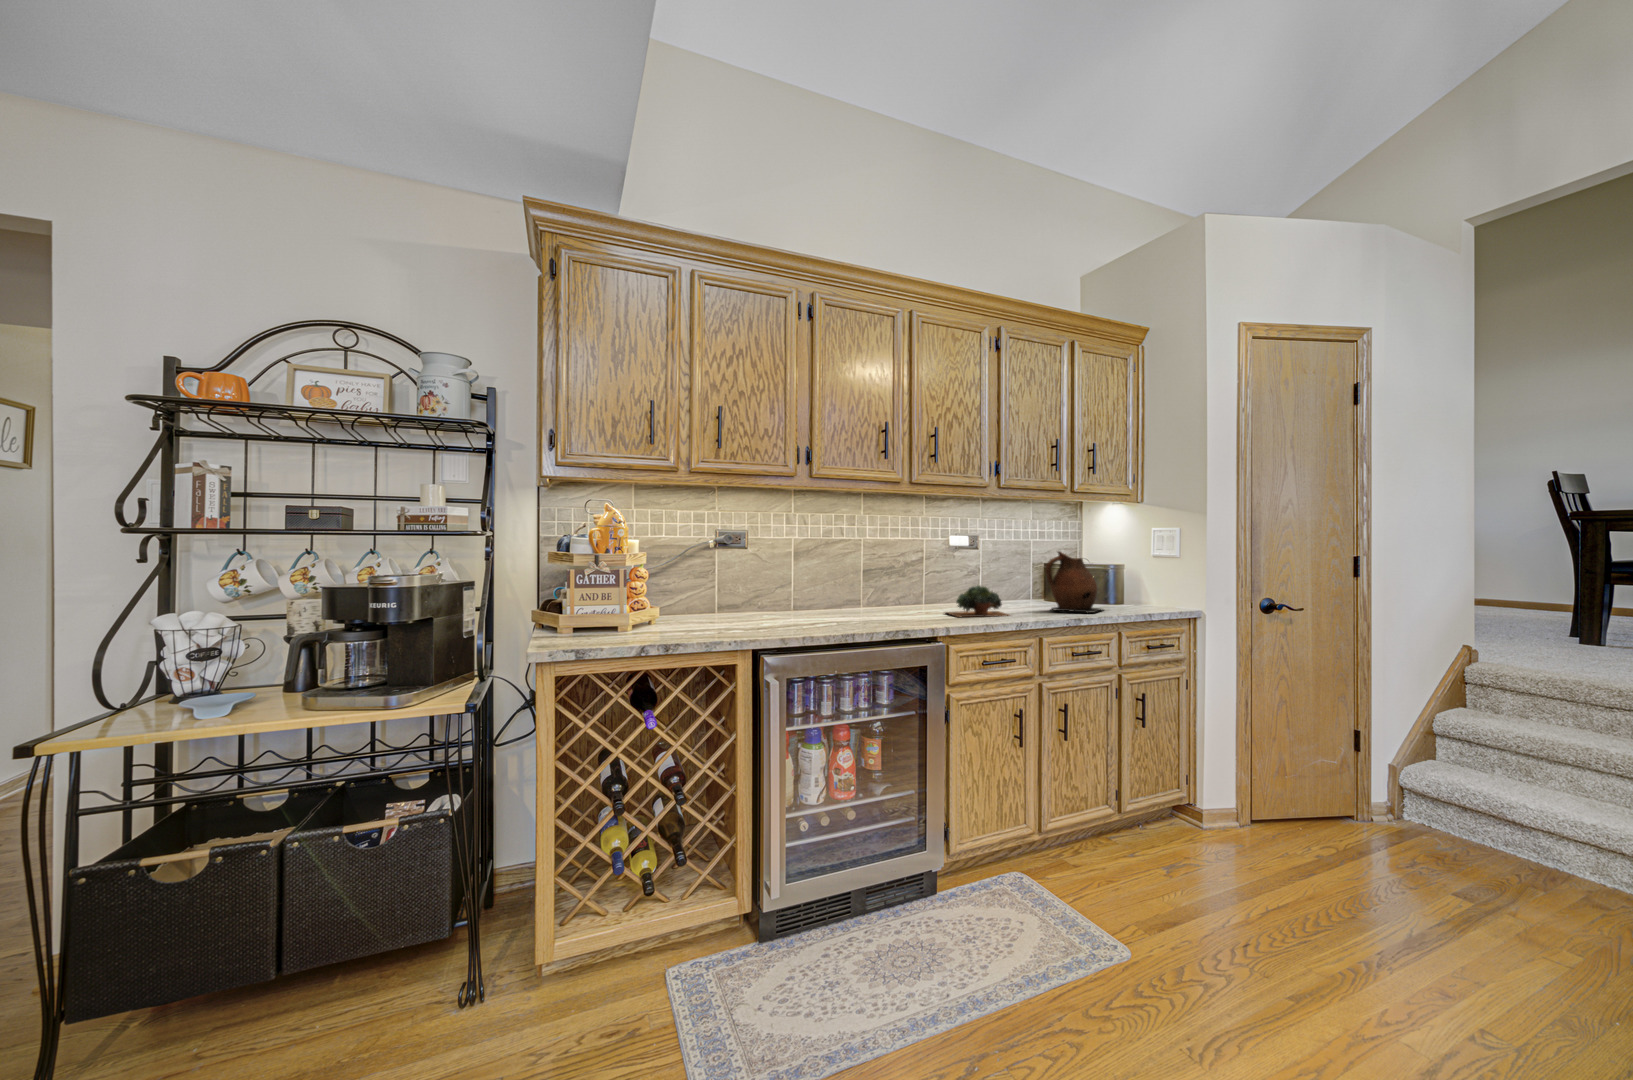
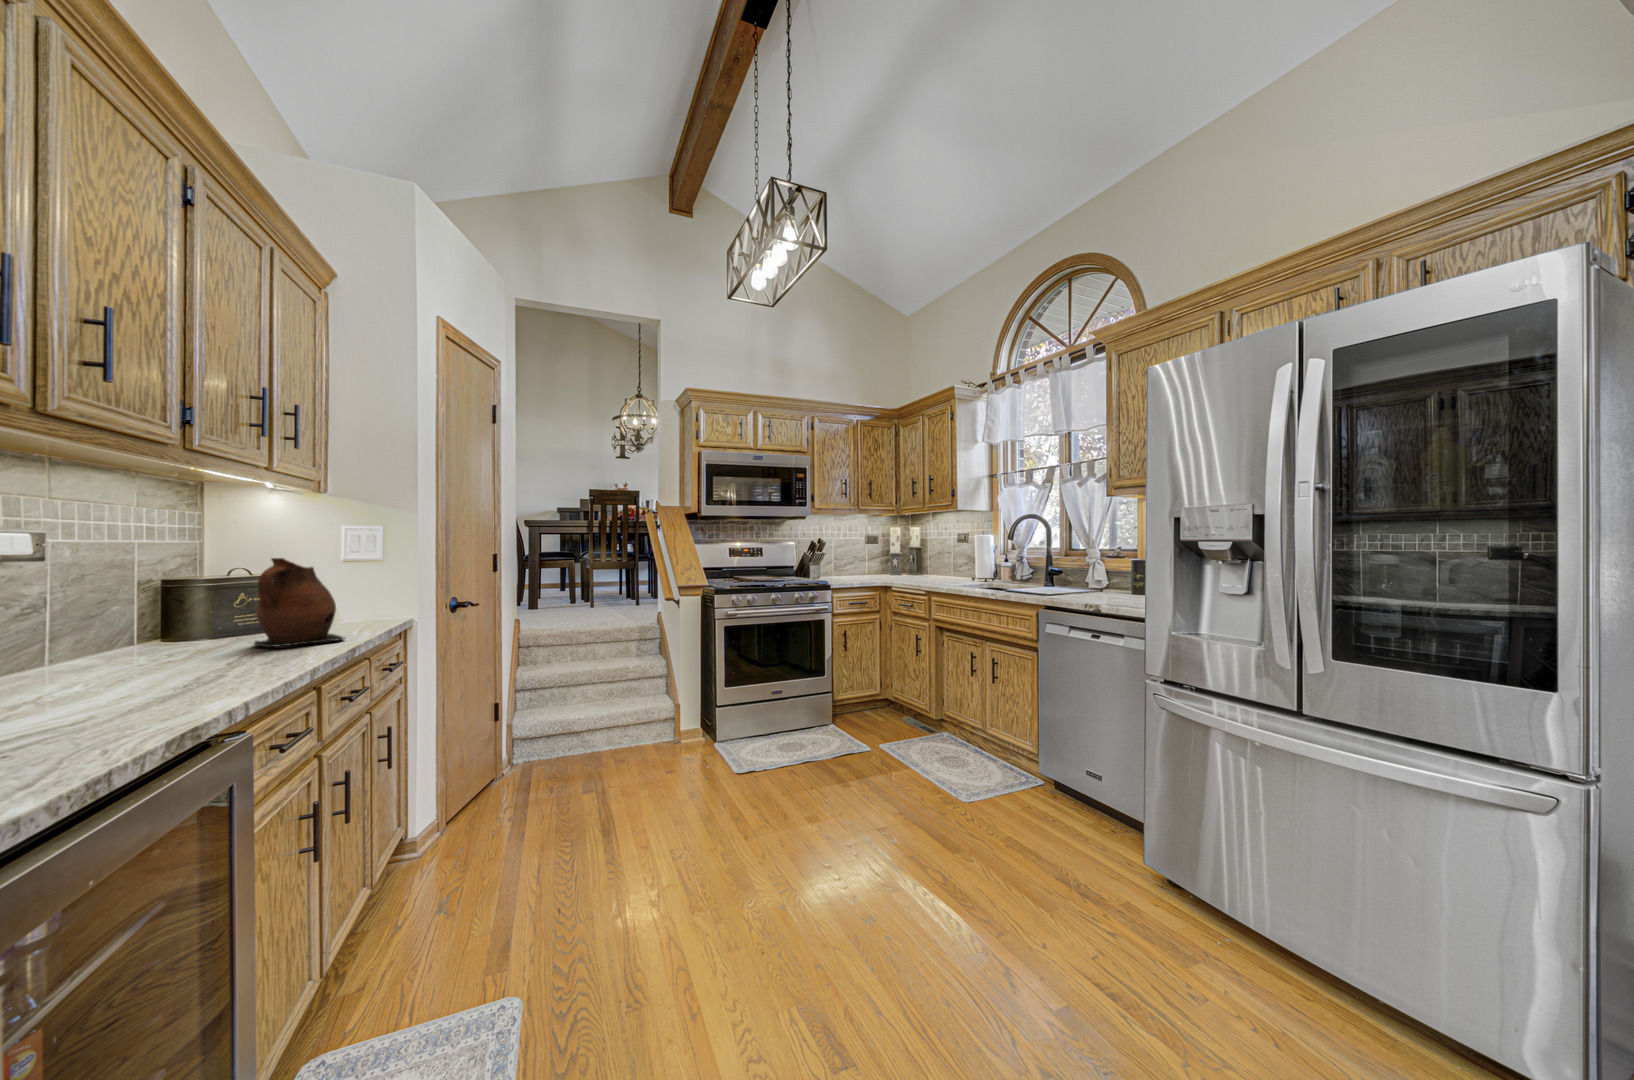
succulent plant: present [946,586,1009,617] -> none [52,622,242,691]

